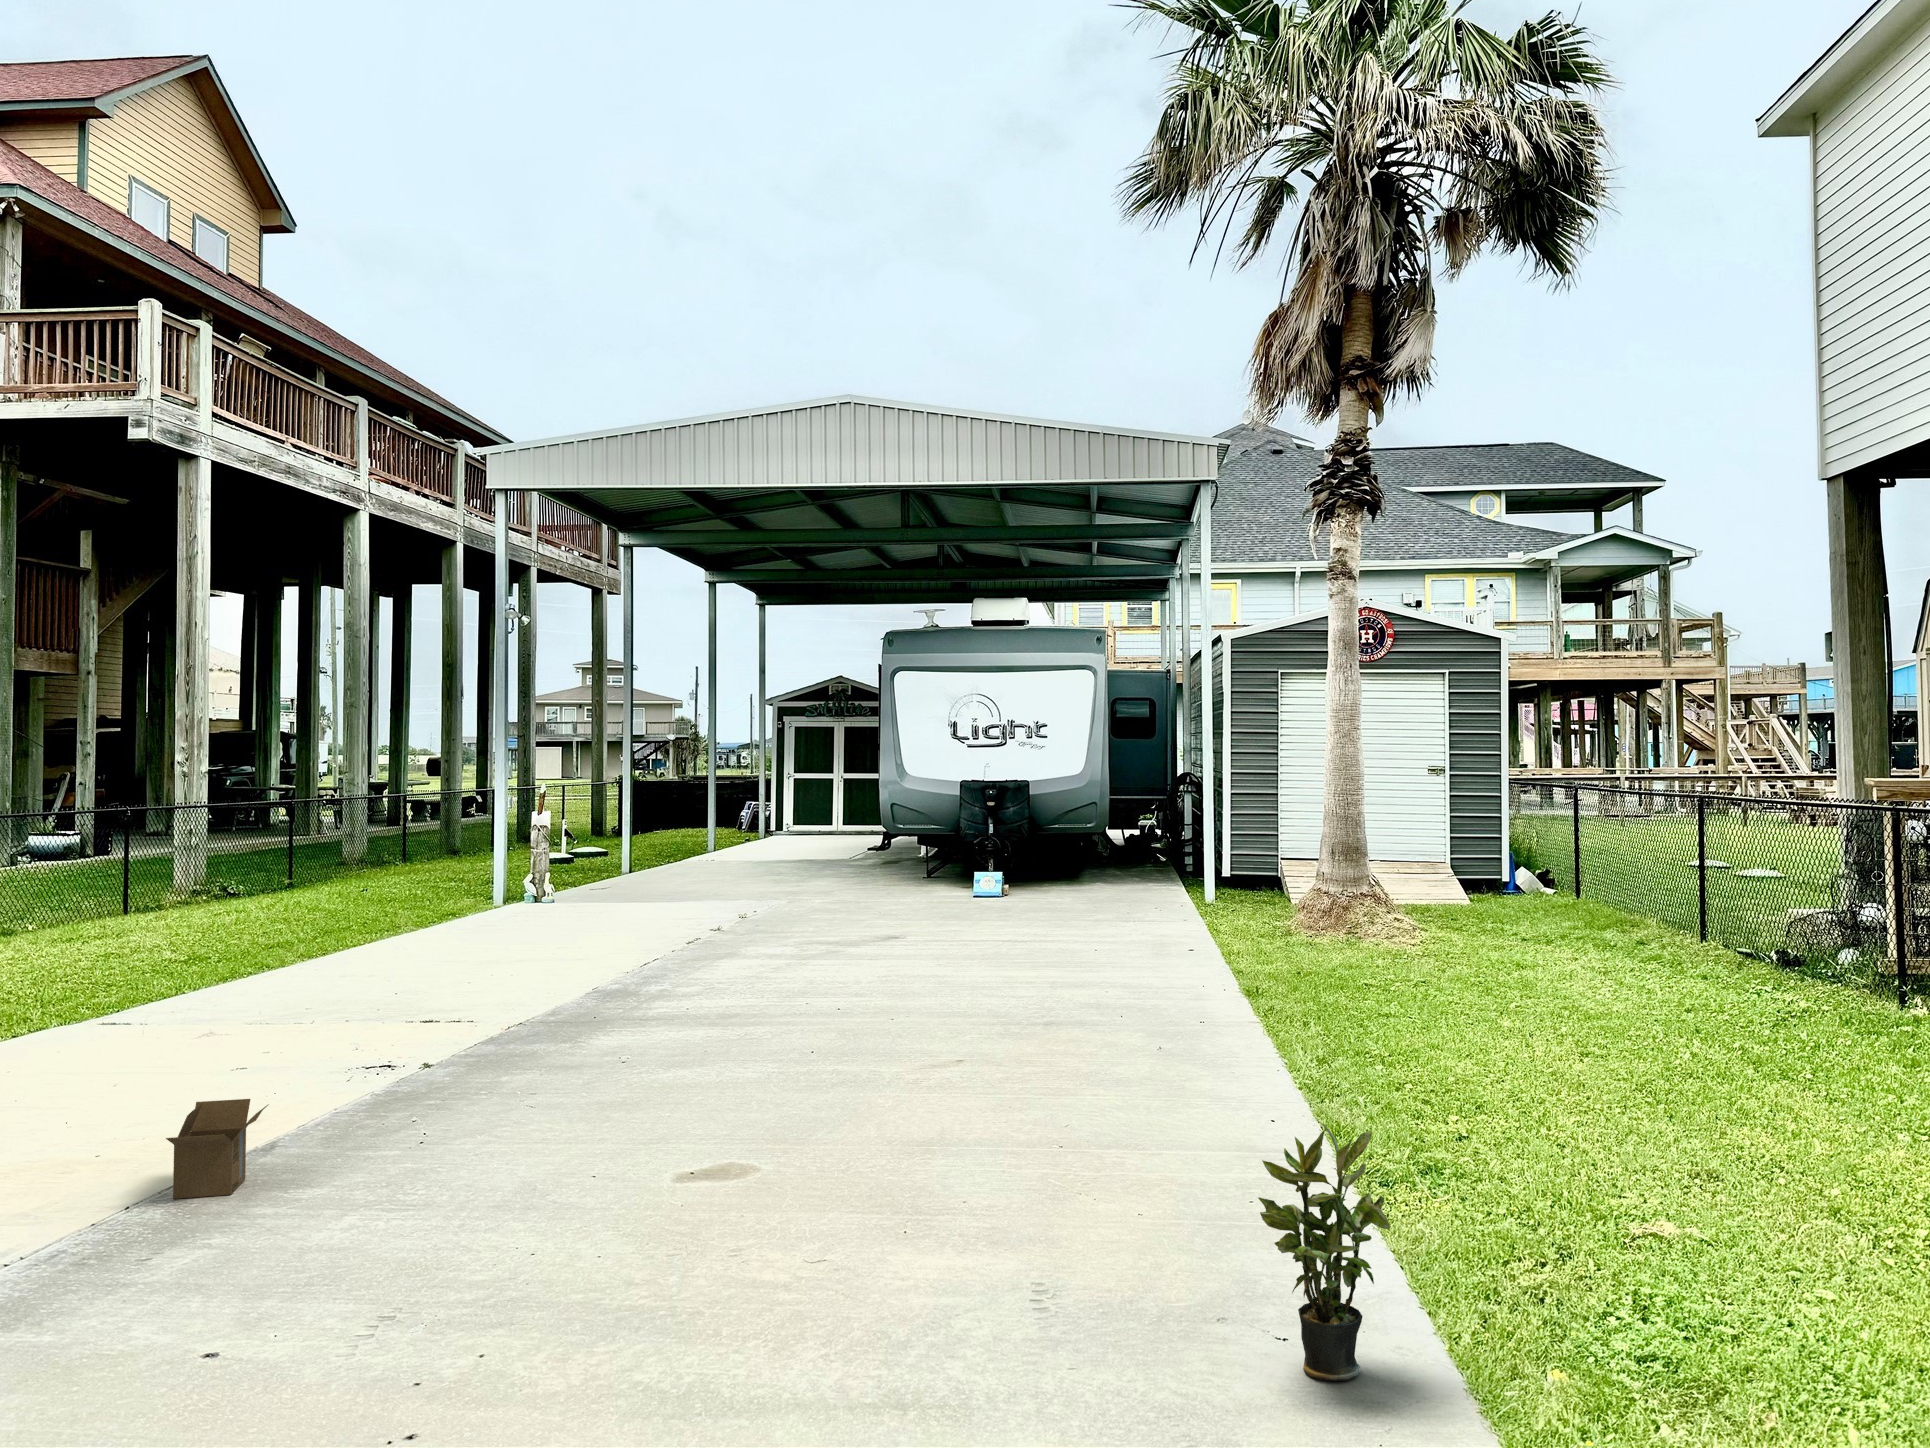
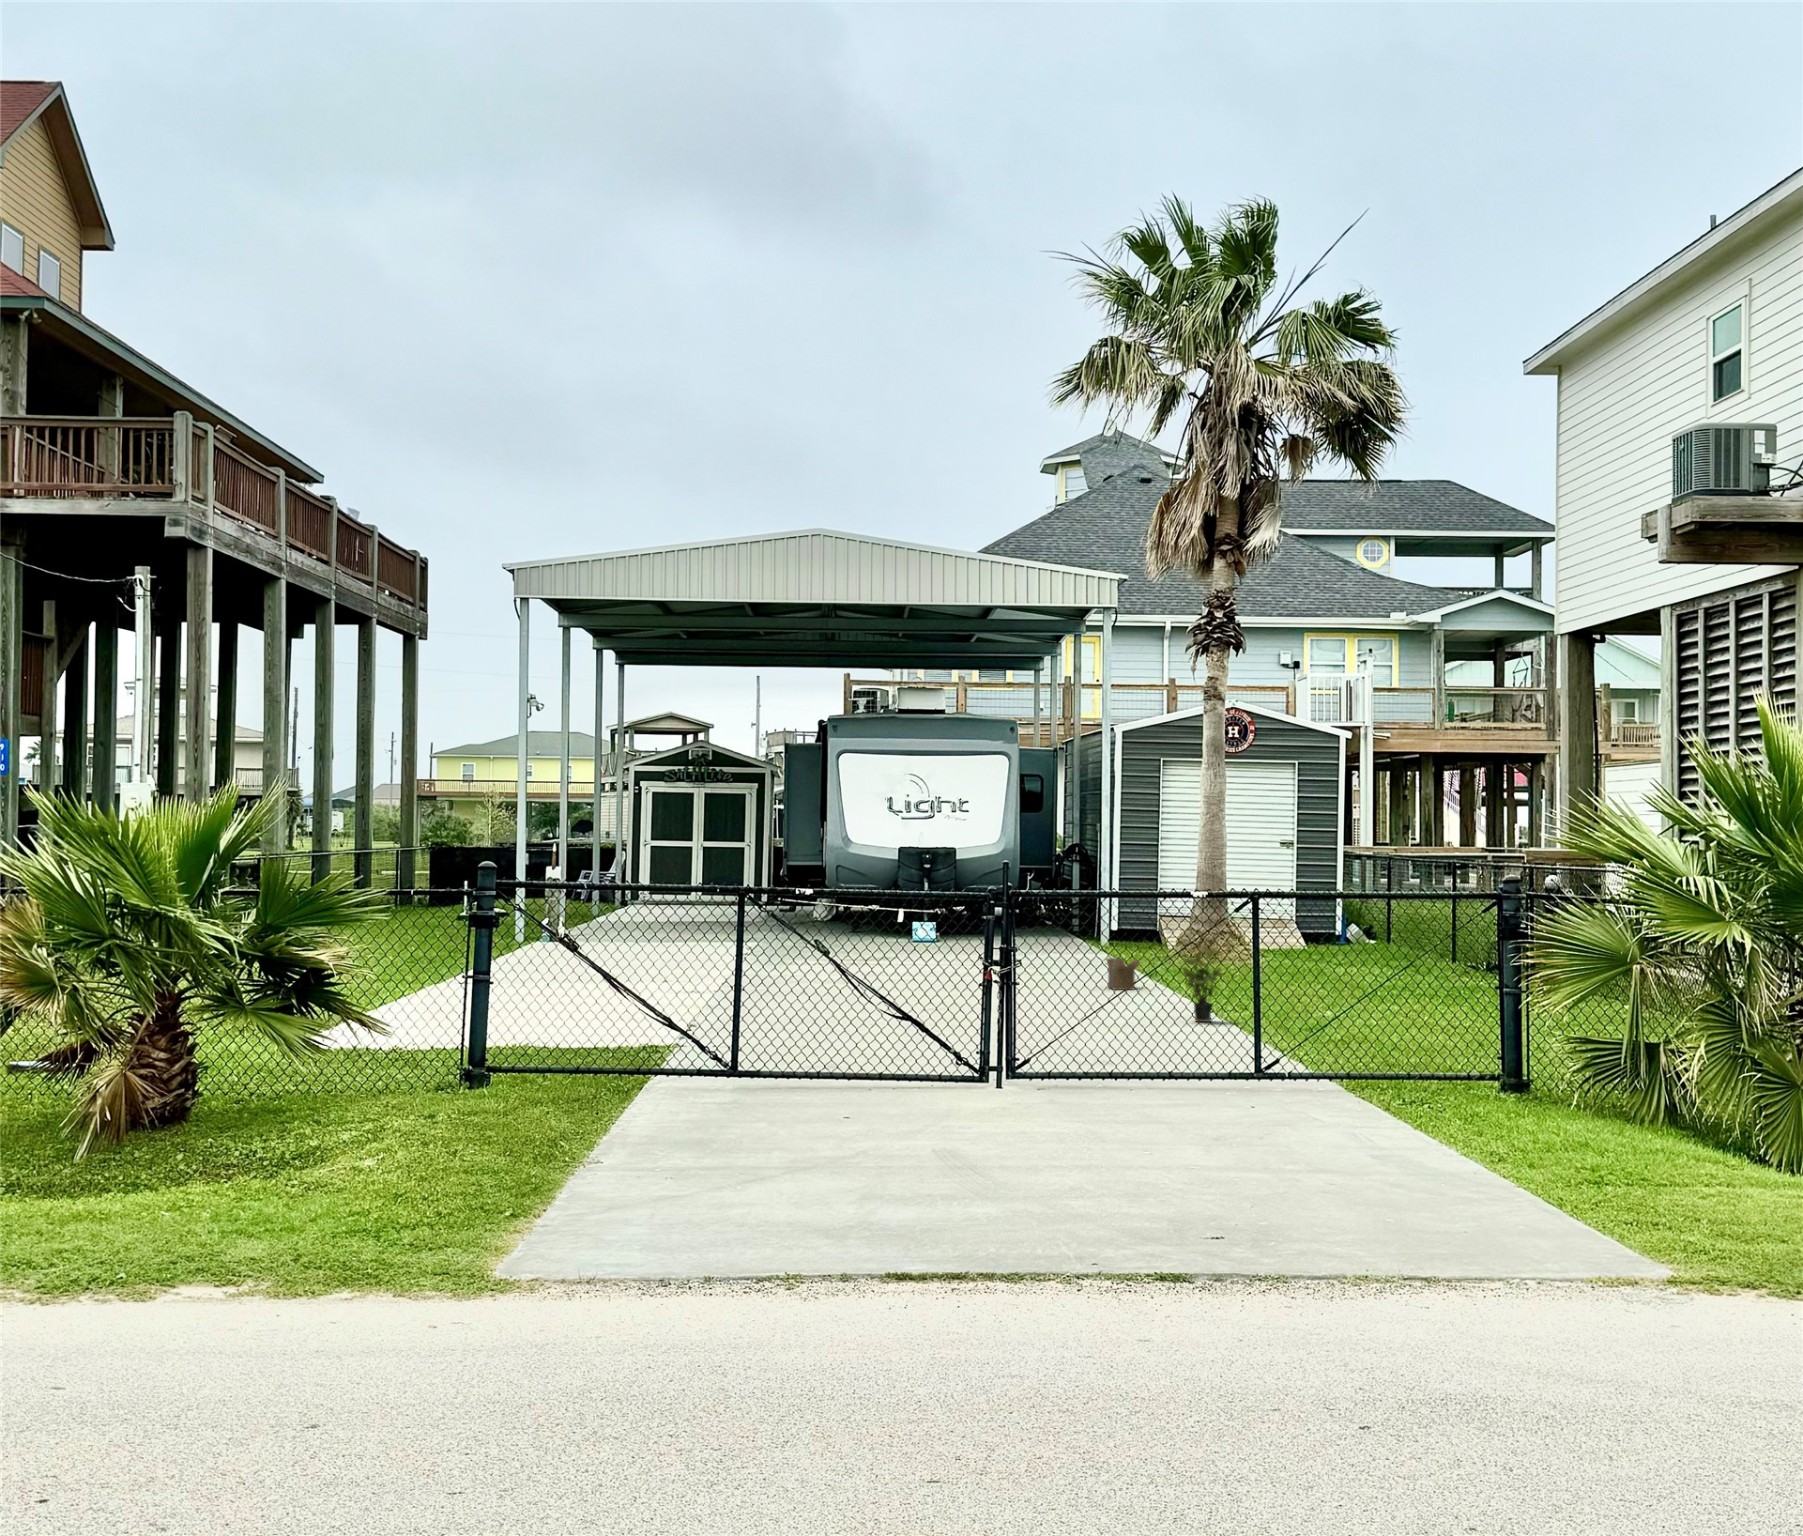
cardboard box: present [166,1099,269,1199] -> present [1106,958,1141,990]

